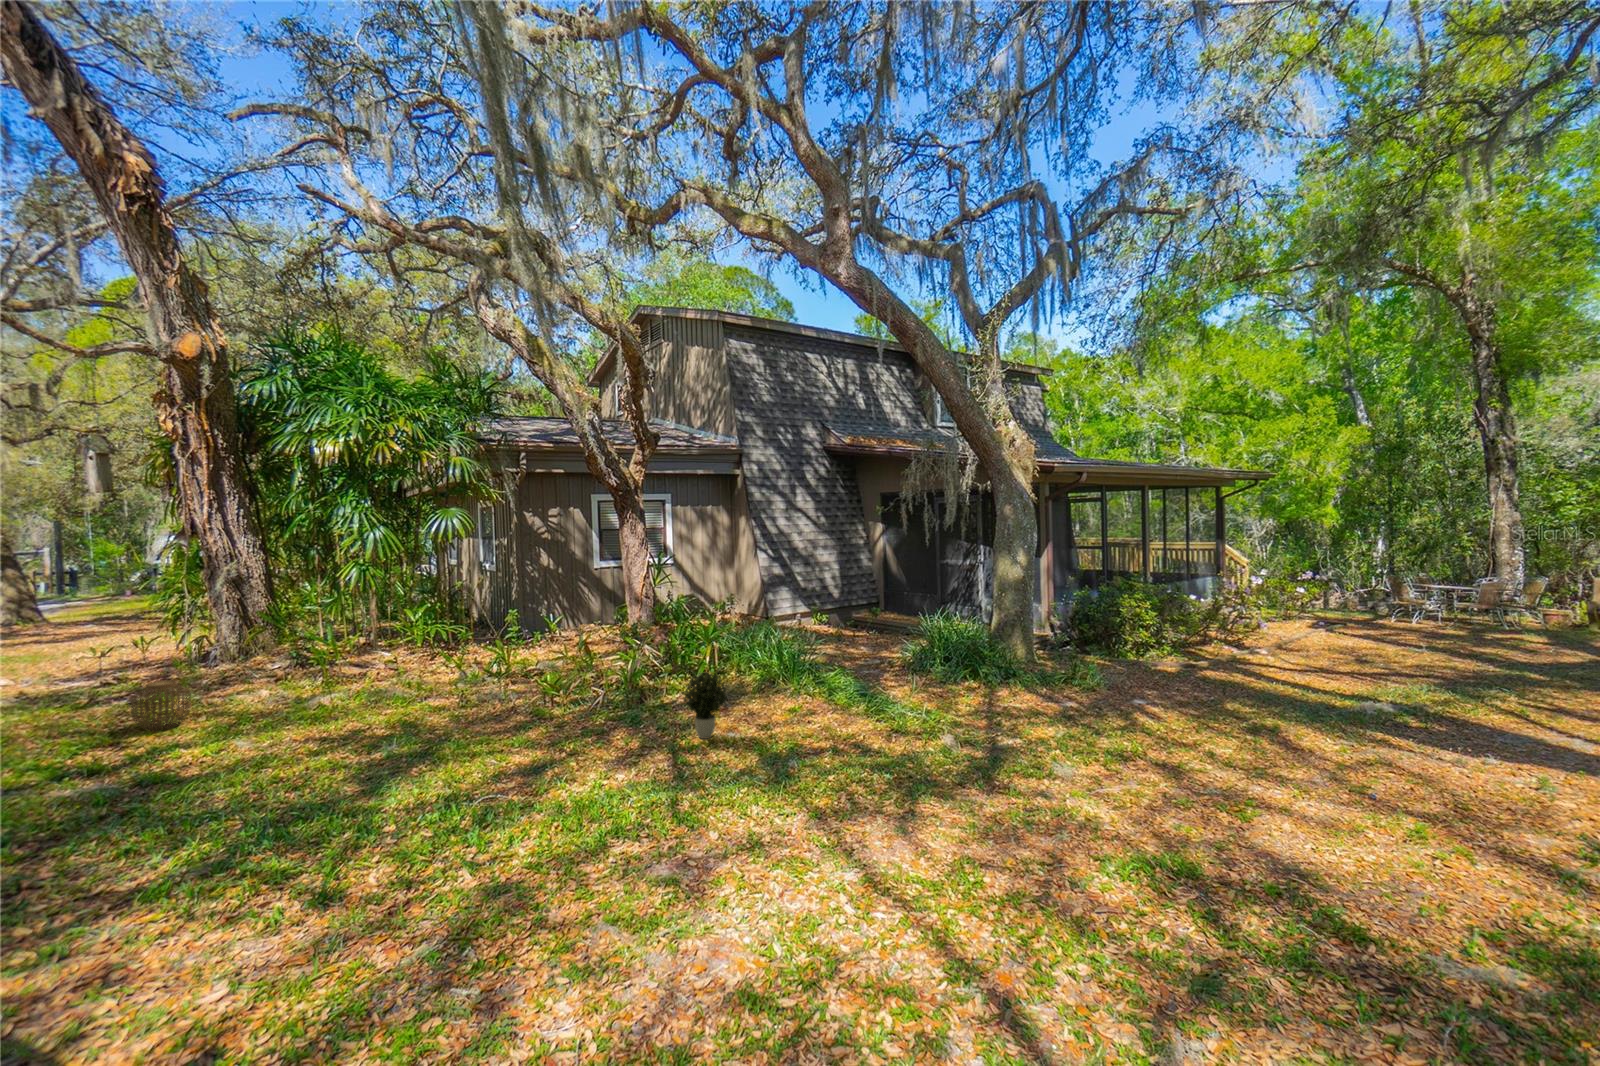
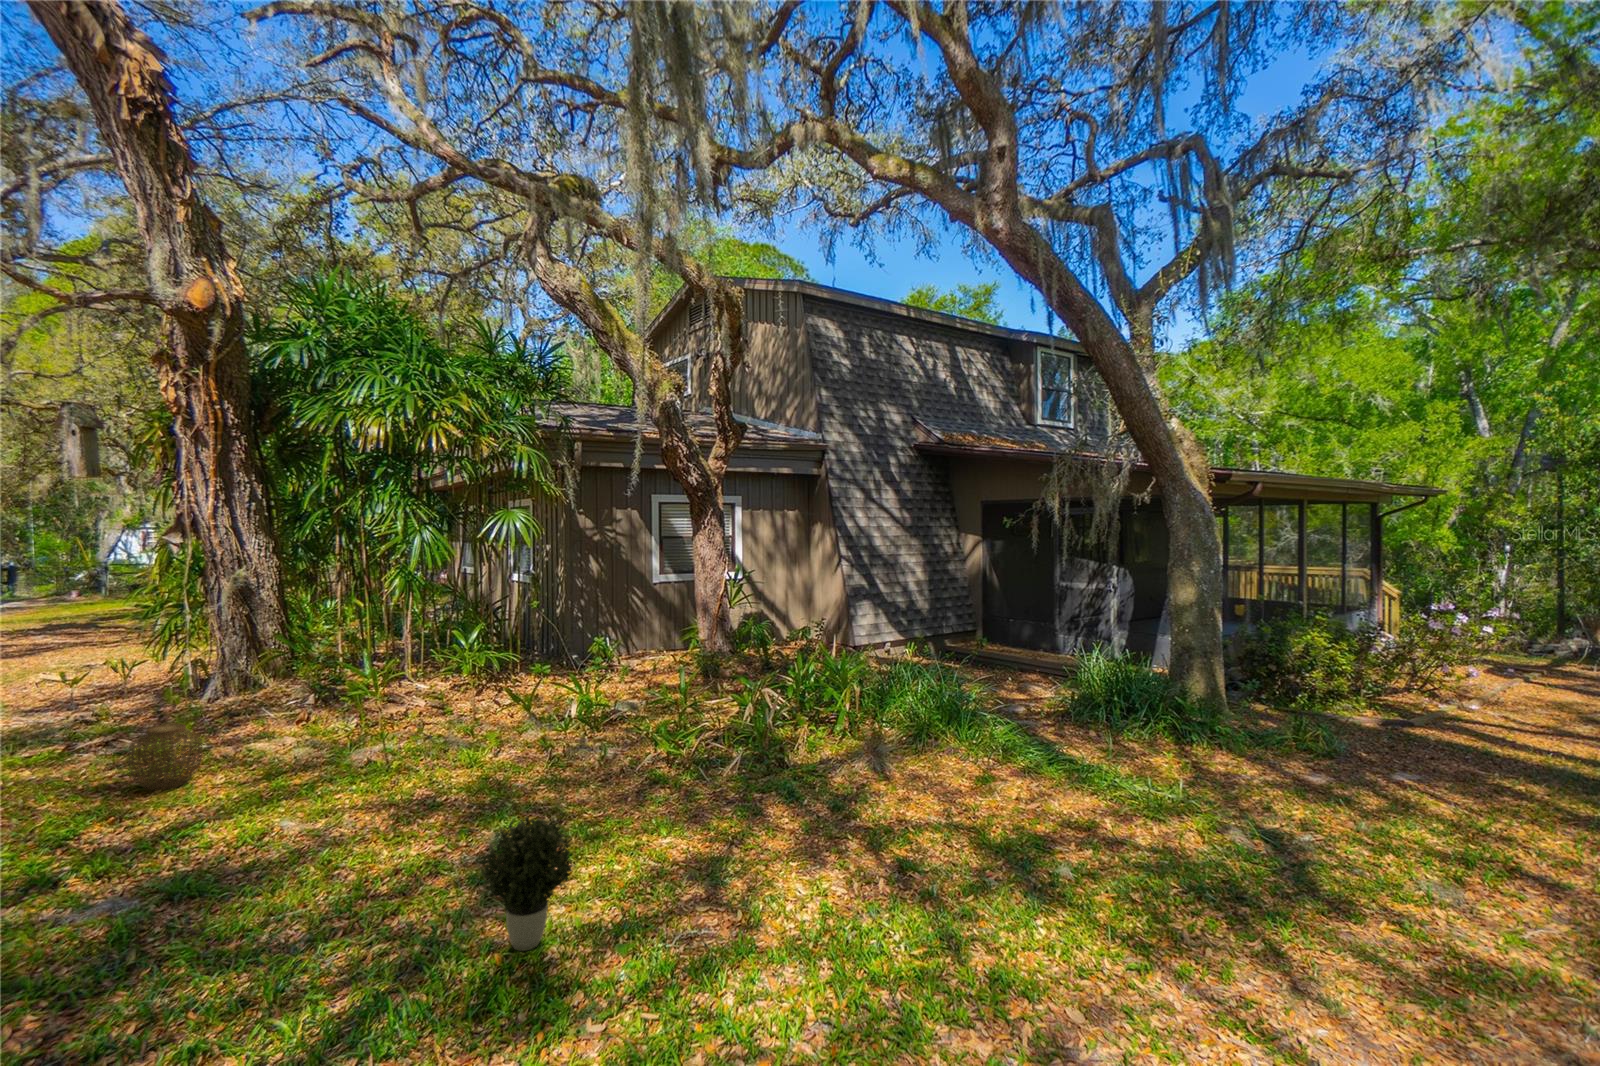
potted plant: present [682,673,727,739] -> present [480,817,573,951]

